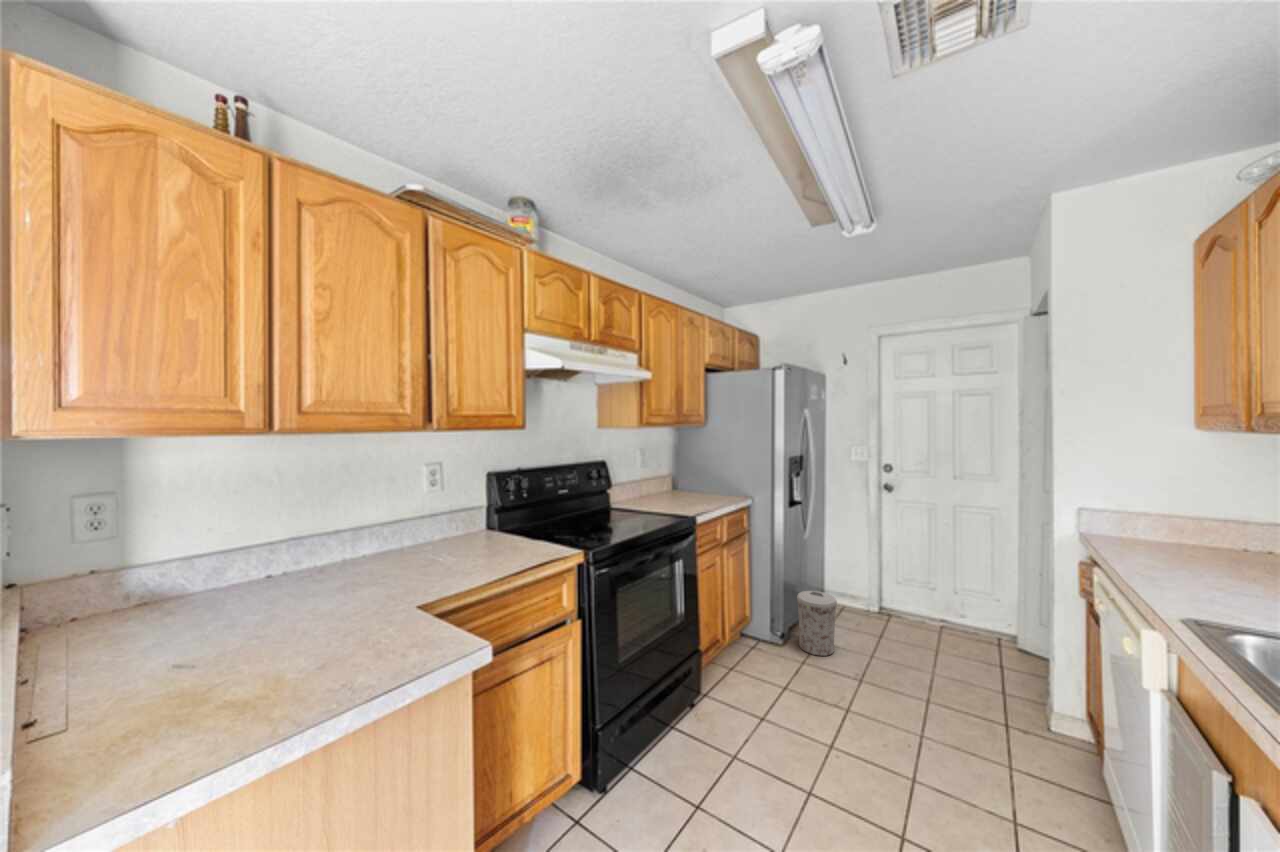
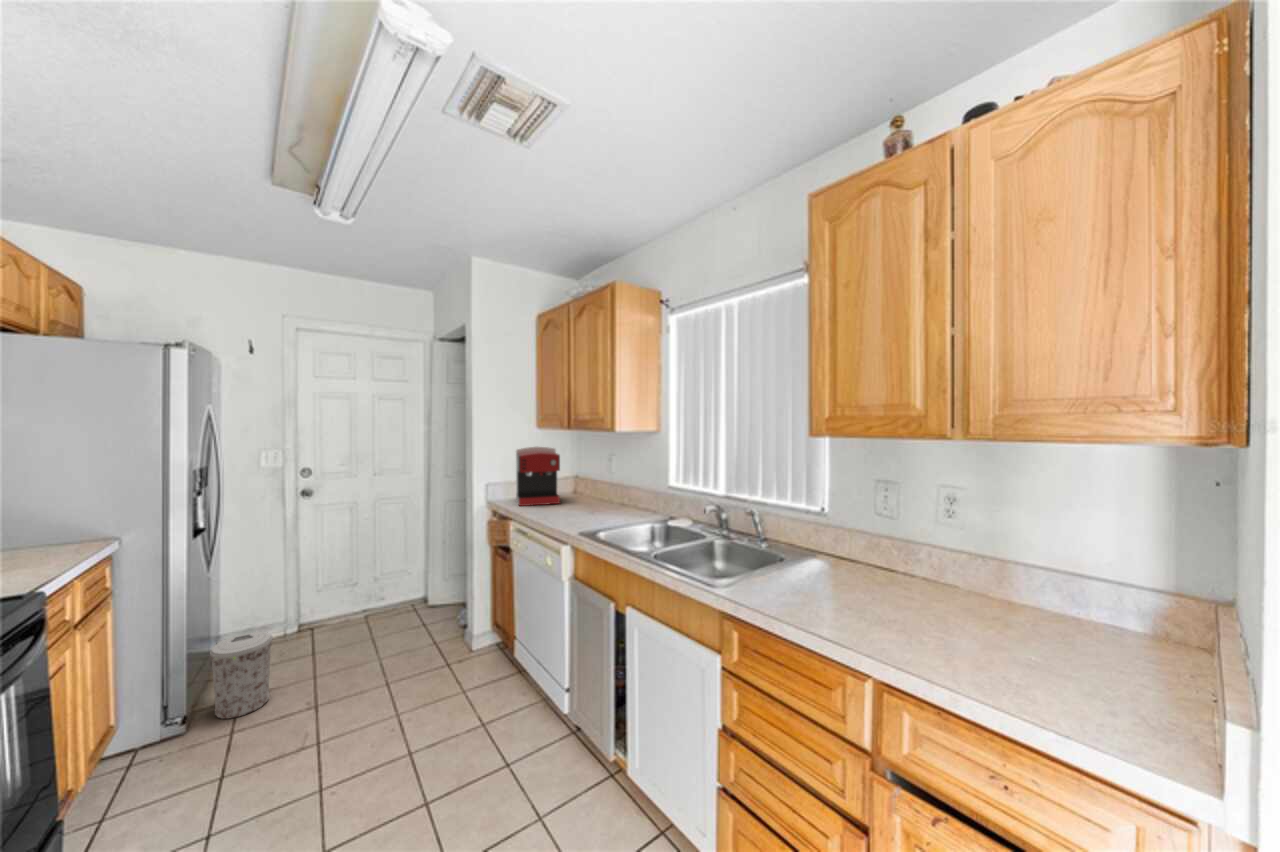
coffee maker: none [1131,463,1239,568] -> present [516,447,560,506]

